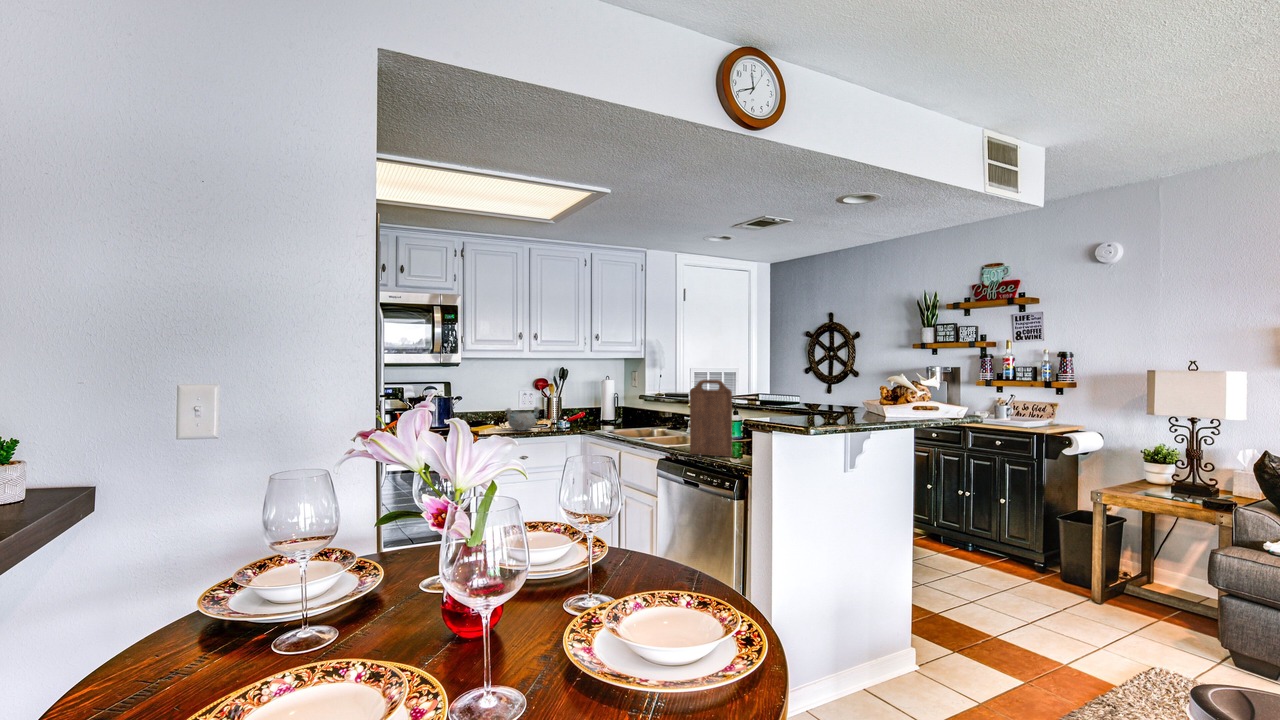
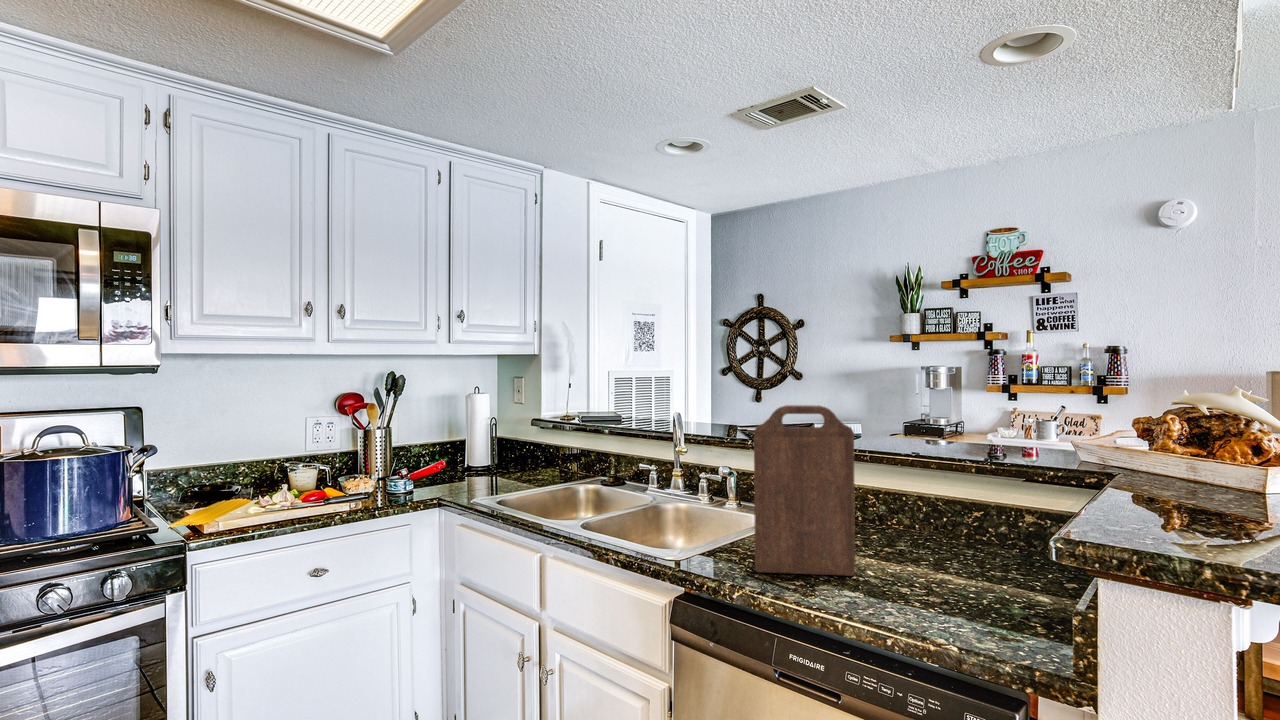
bowl: present [505,407,540,431] -> none [276,453,355,505]

